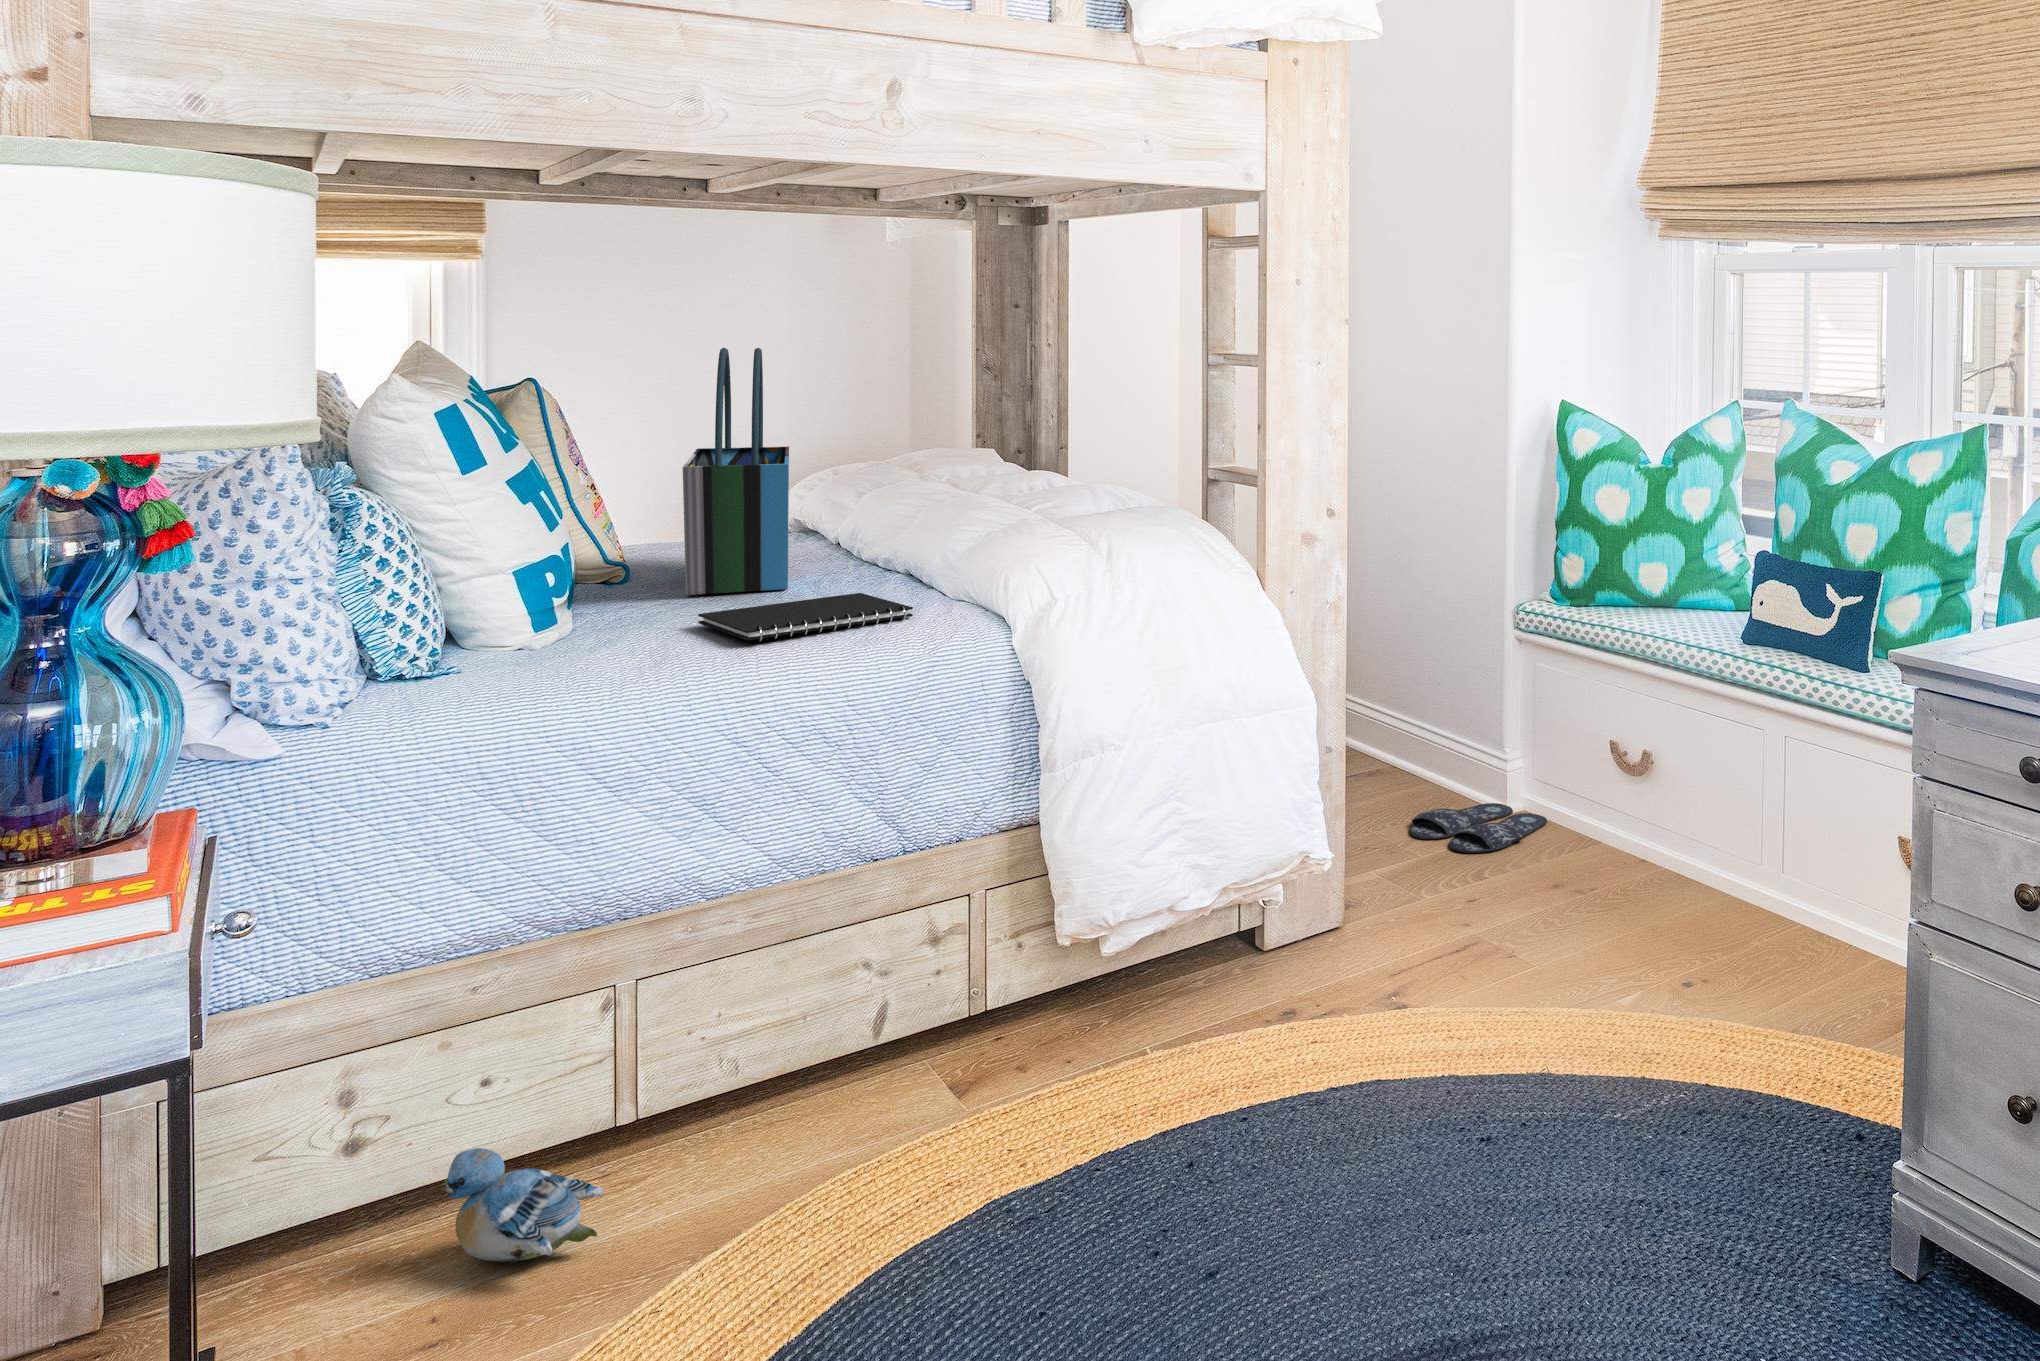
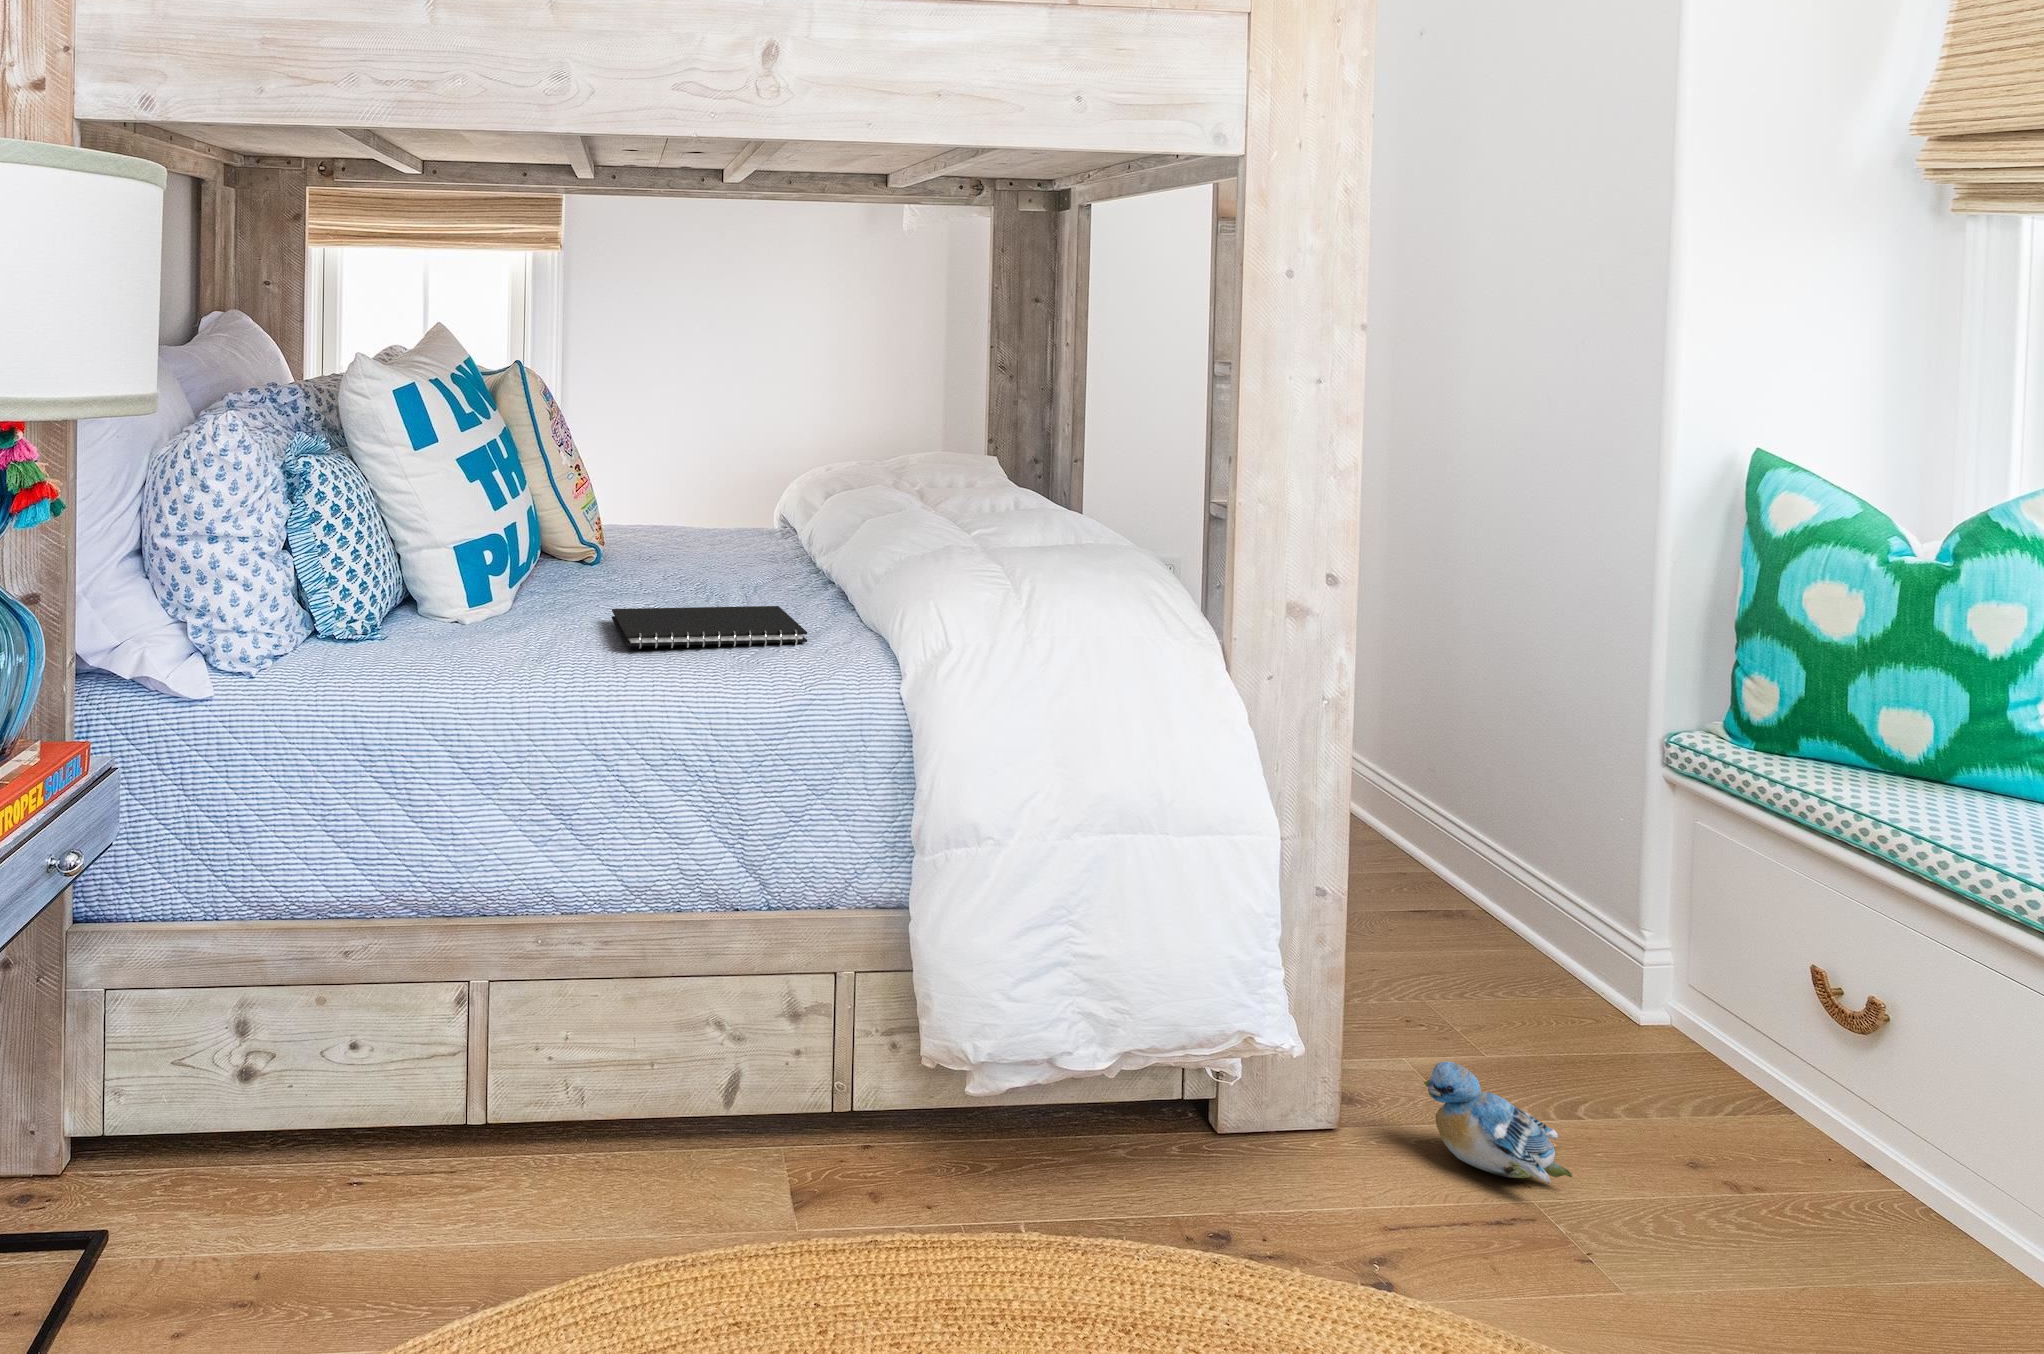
tote bag: present [683,348,789,595] -> none [625,338,766,590]
slippers: present [1410,803,1547,853] -> none [1478,982,1699,1071]
plush toy: present [444,1148,604,1262] -> present [1424,1062,1572,1183]

